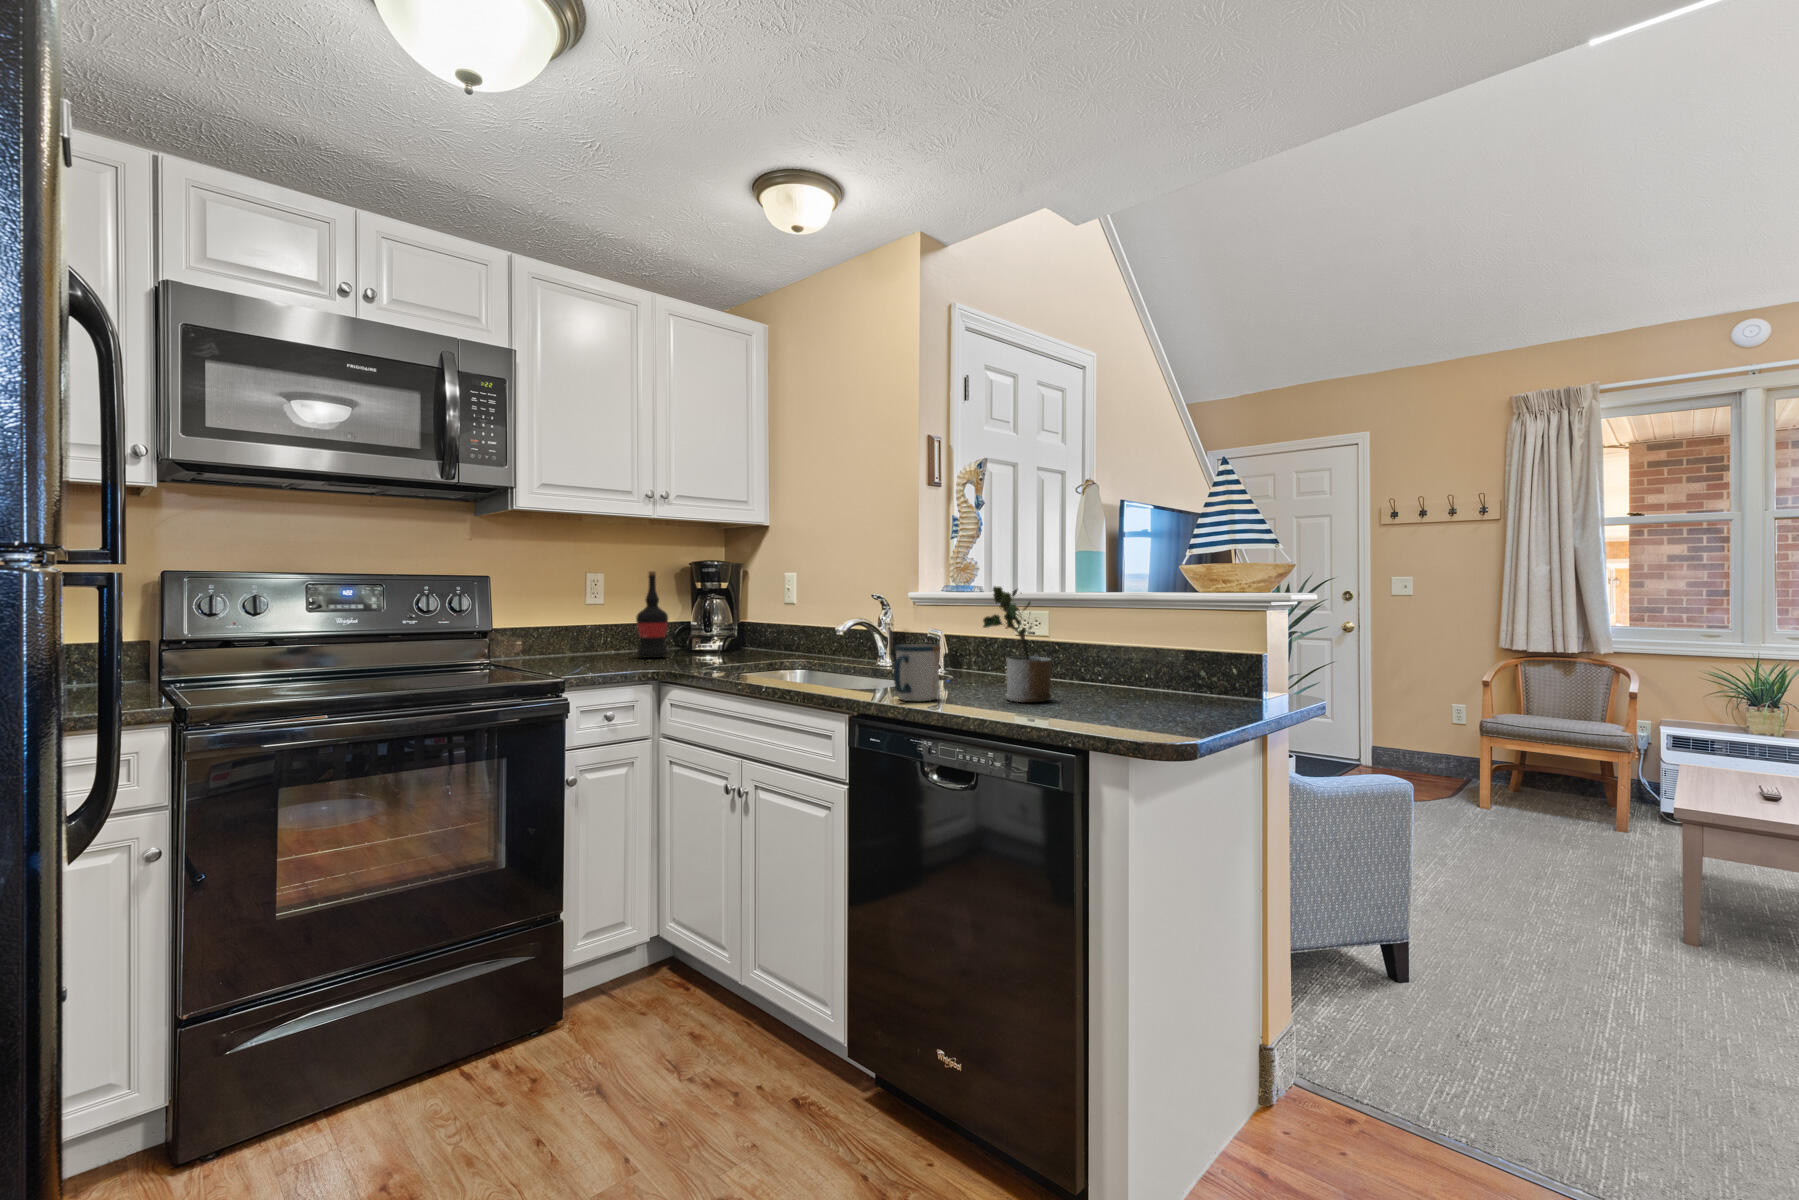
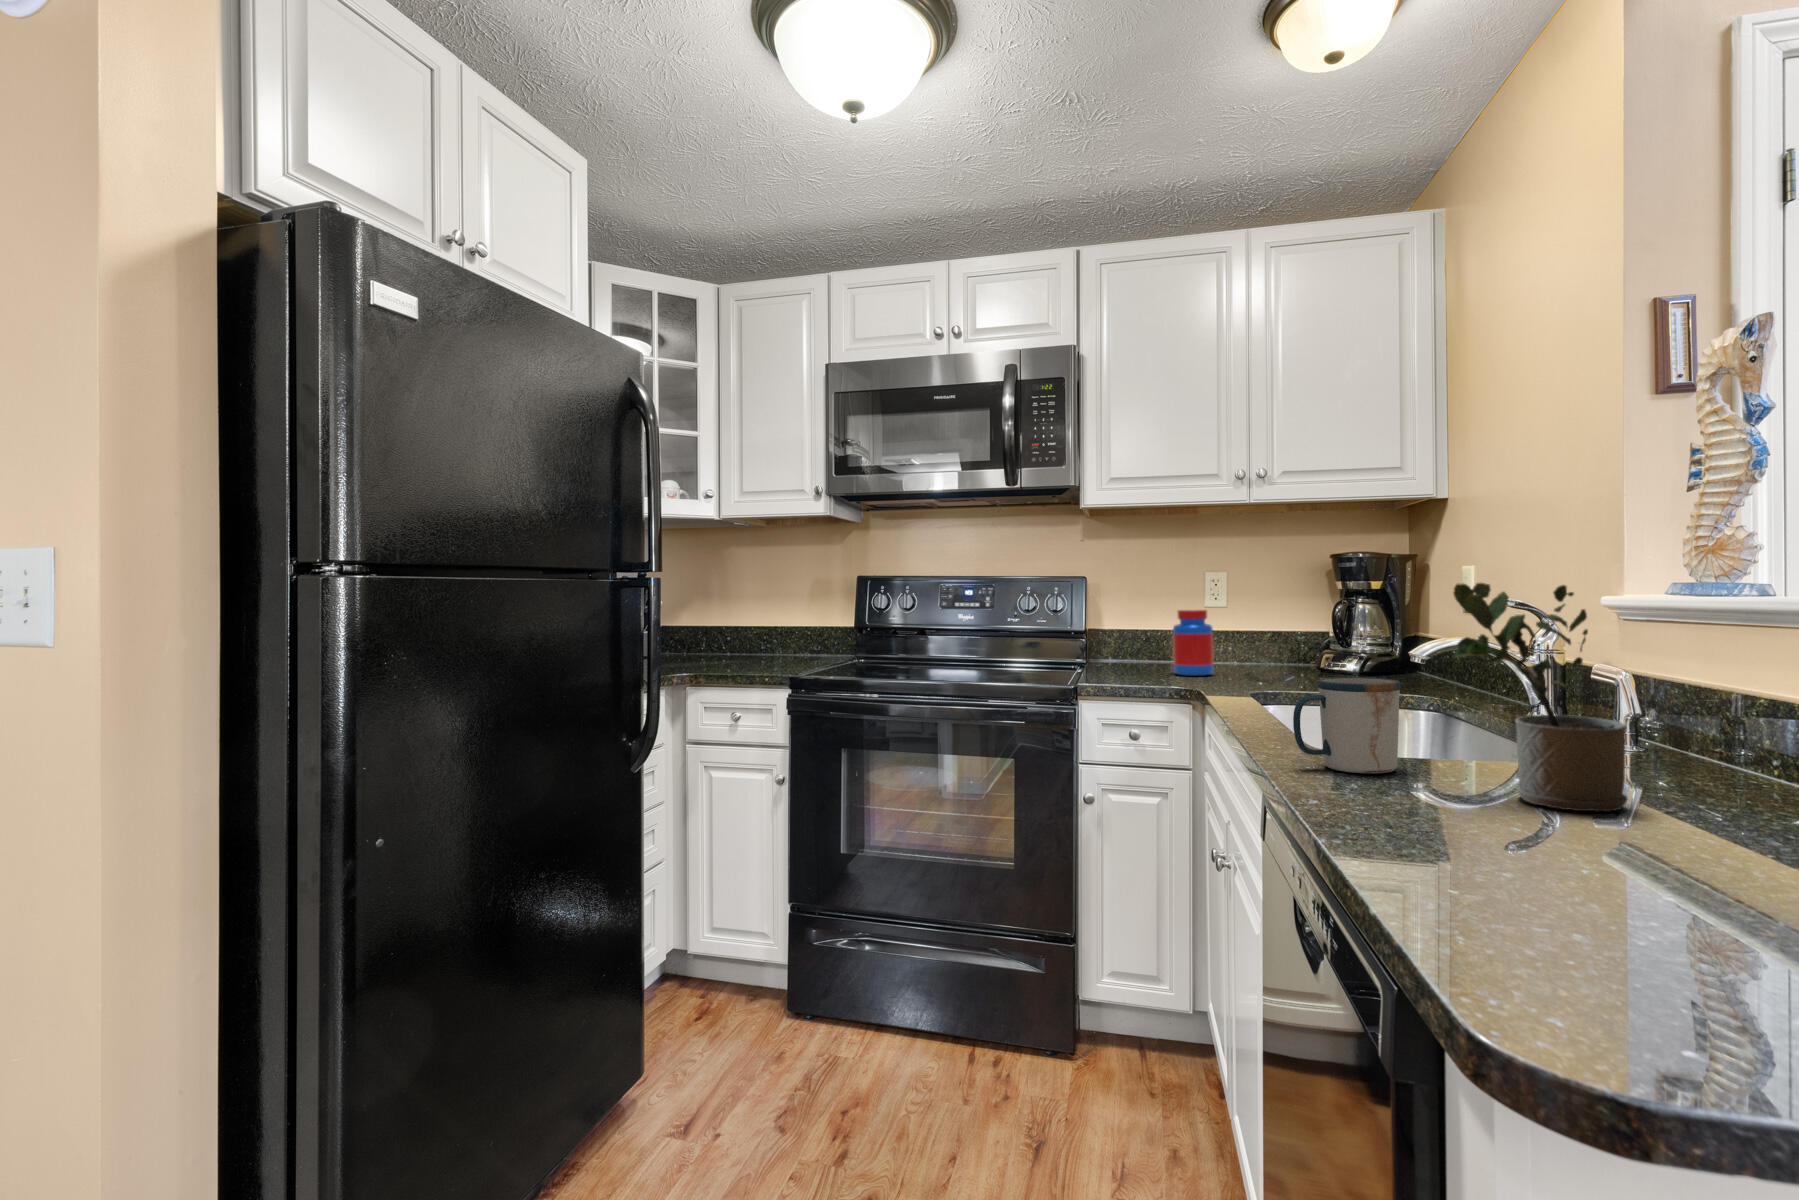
wine bottle: present [636,571,668,658] -> none [1244,567,1286,672]
jar: none [591,606,626,664] -> present [1173,610,1213,676]

